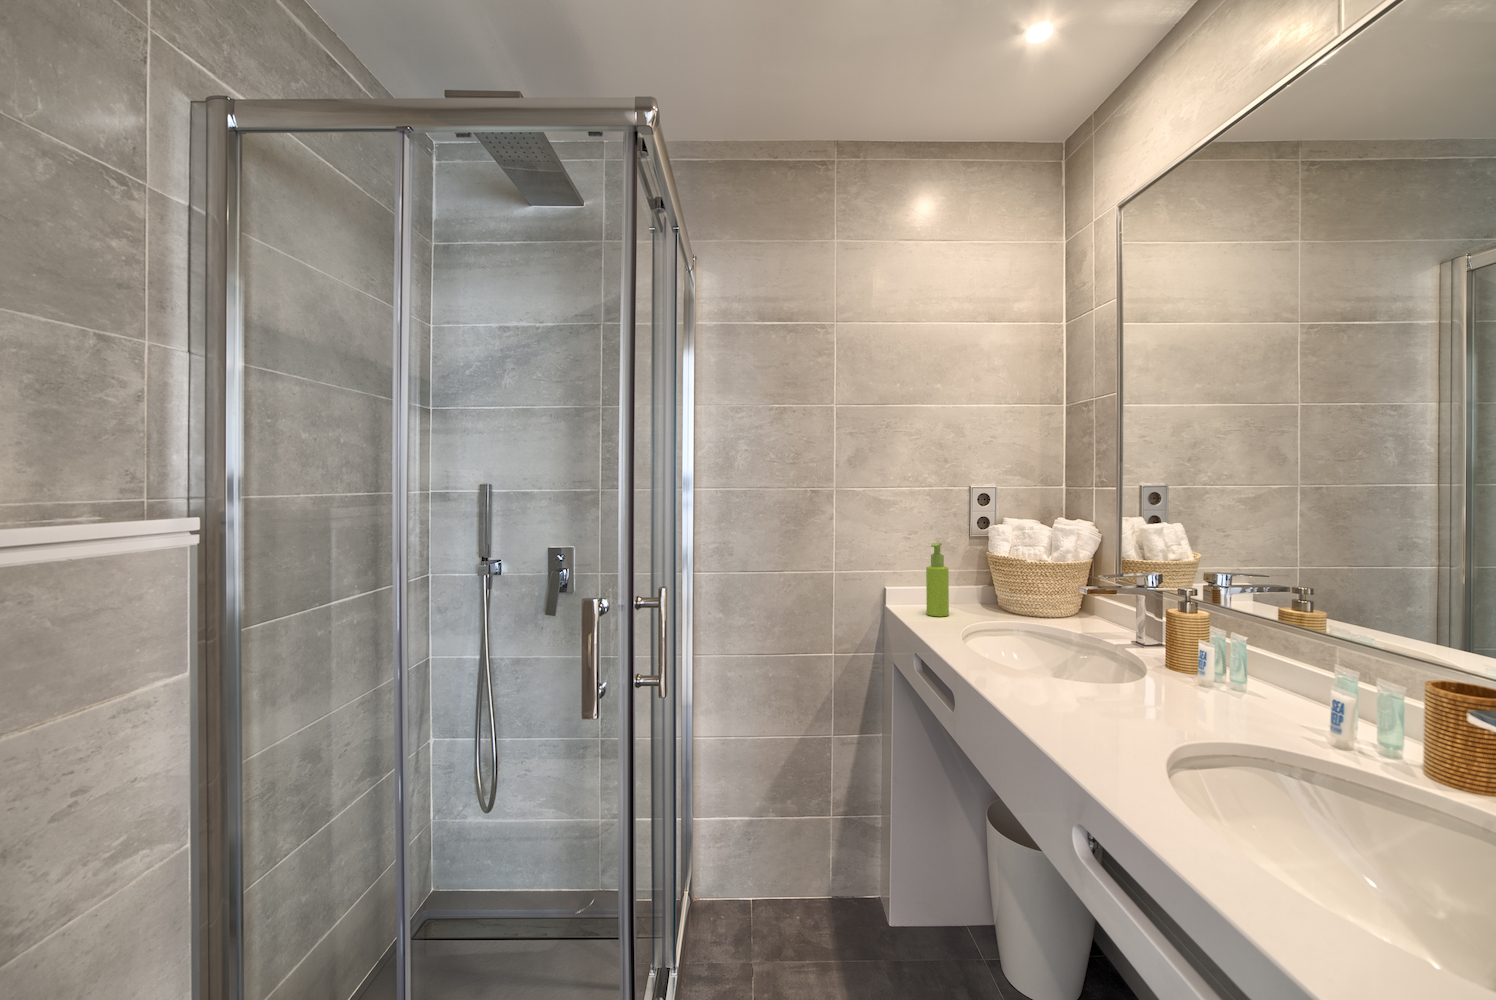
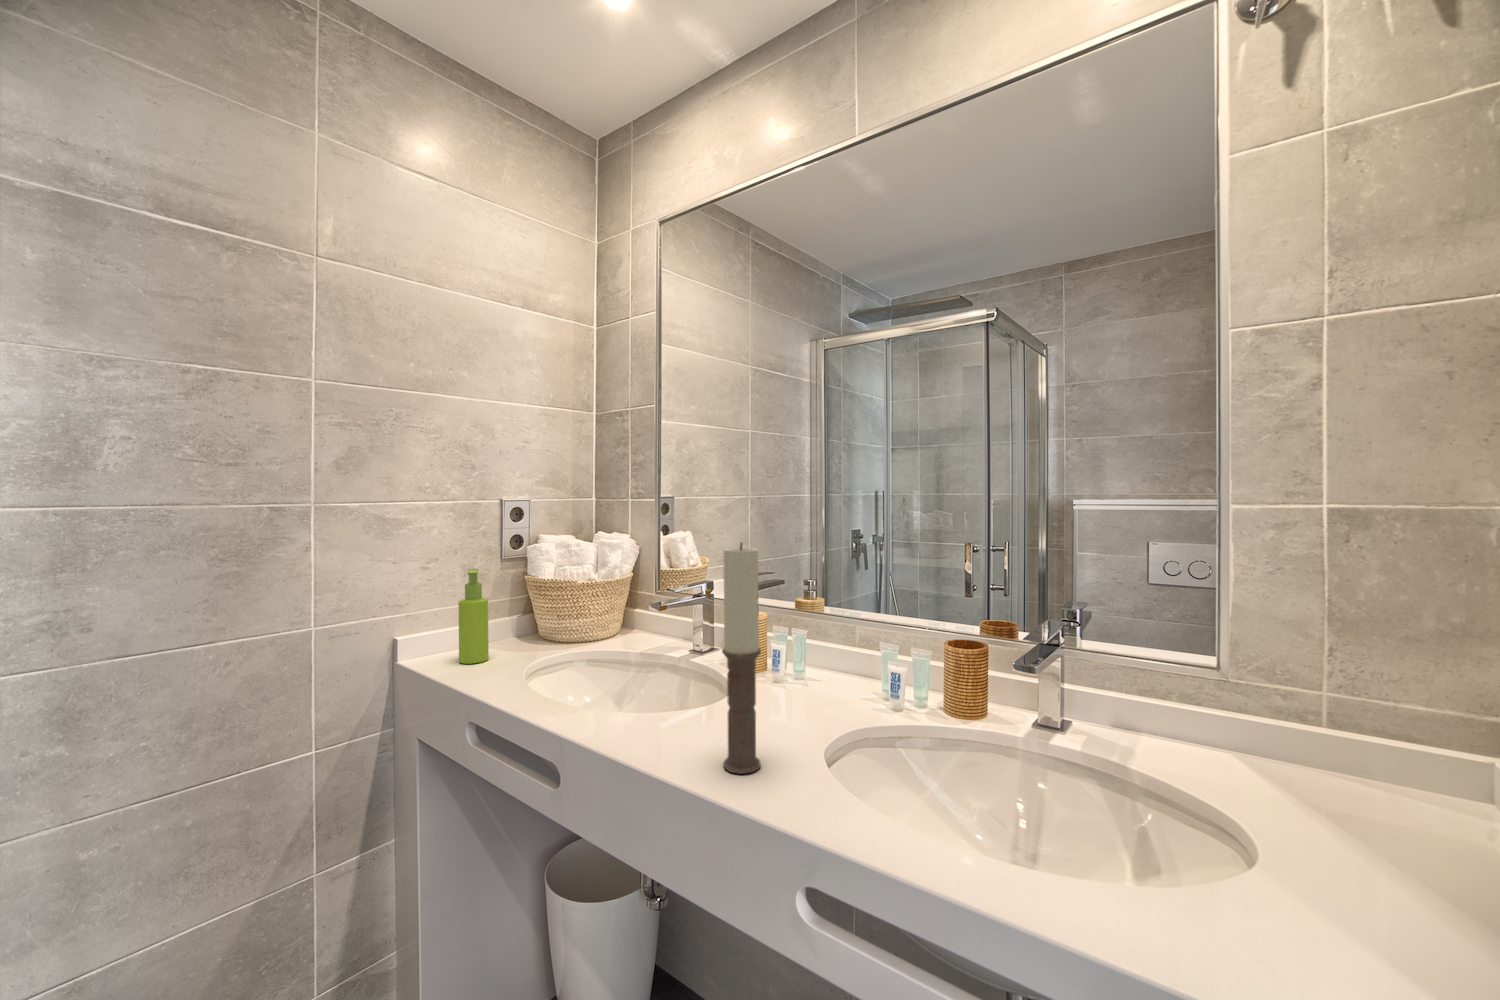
candle: none [1059,525,1099,735] -> present [722,543,761,774]

